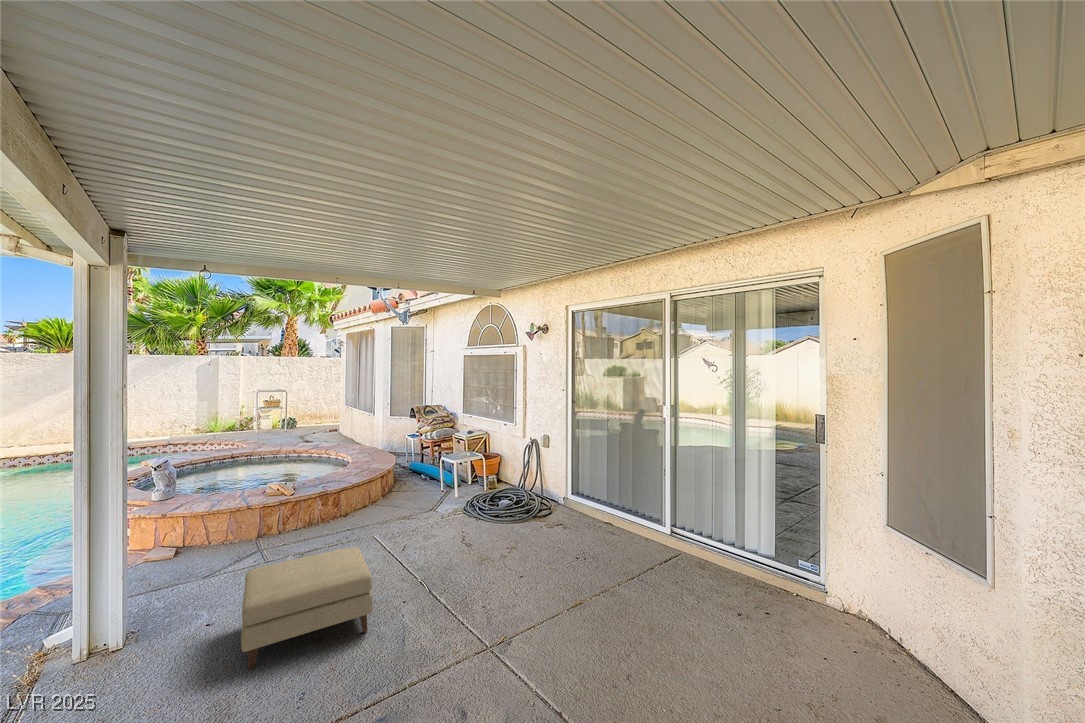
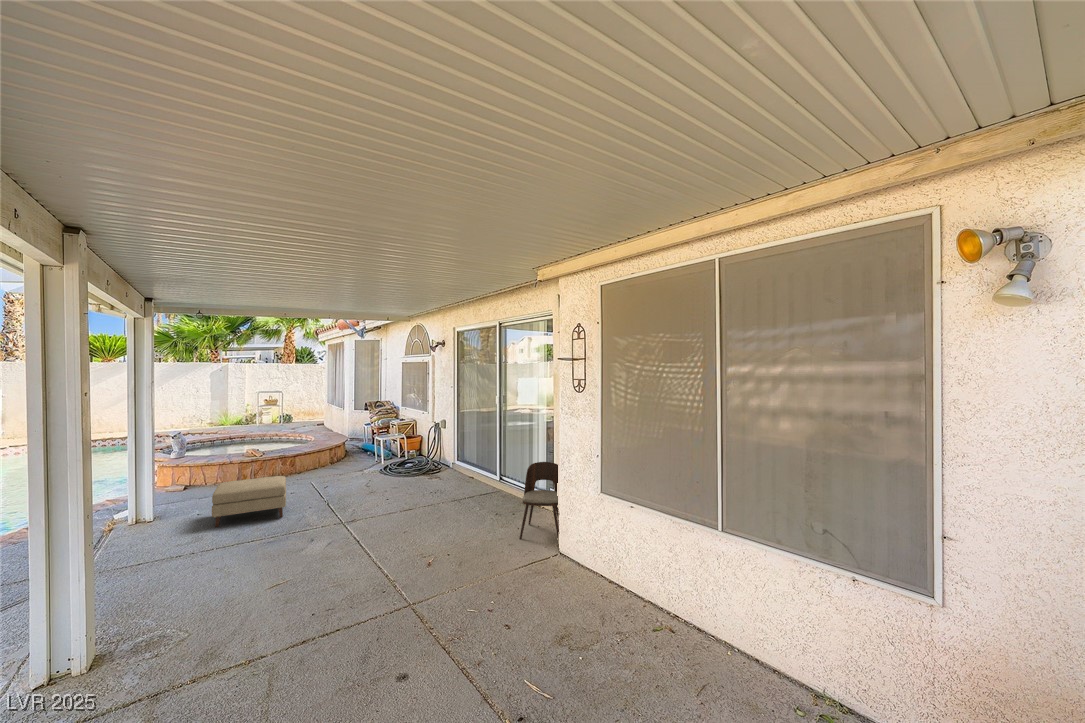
dining chair: none [822,531,950,703] -> present [520,462,559,539]

